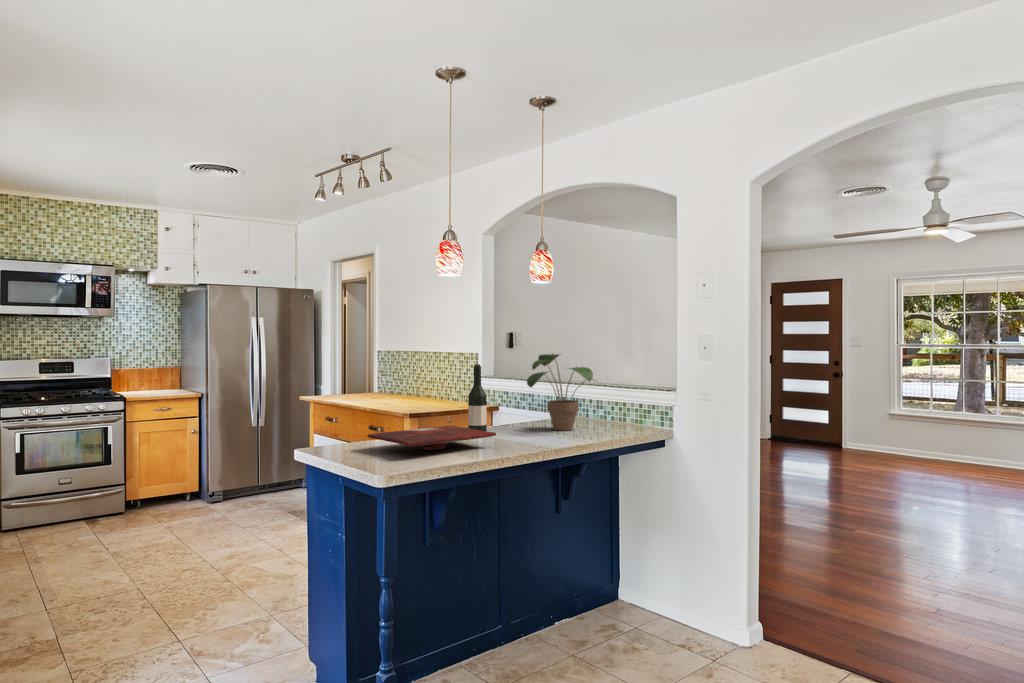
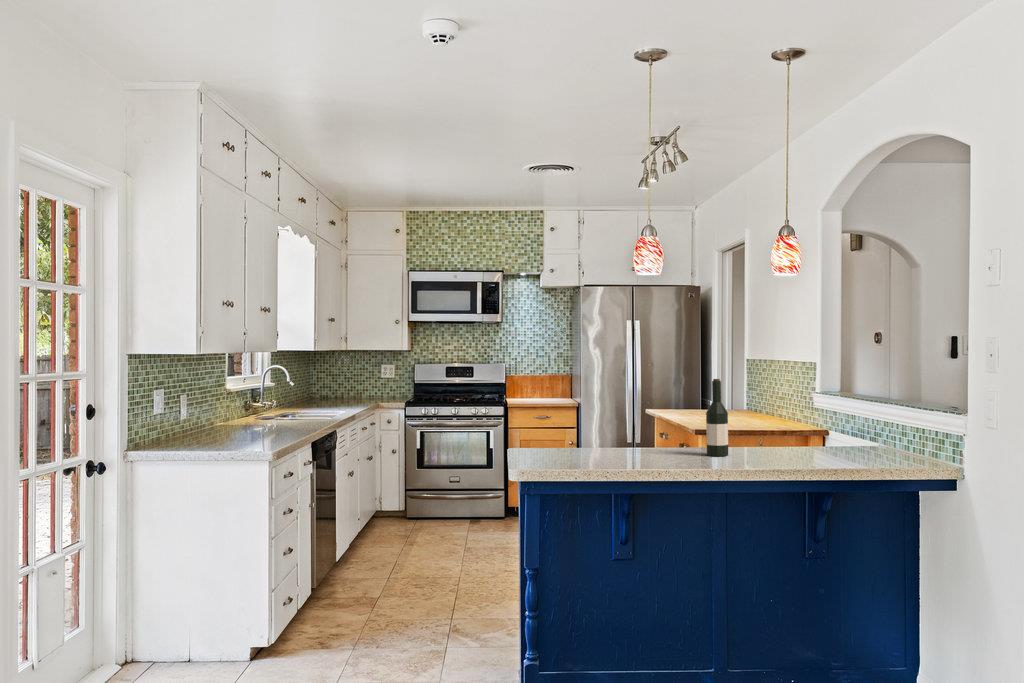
potted plant: present [527,354,597,430] -> none [777,367,873,458]
cutting board: present [367,426,496,450] -> none [582,443,699,464]

